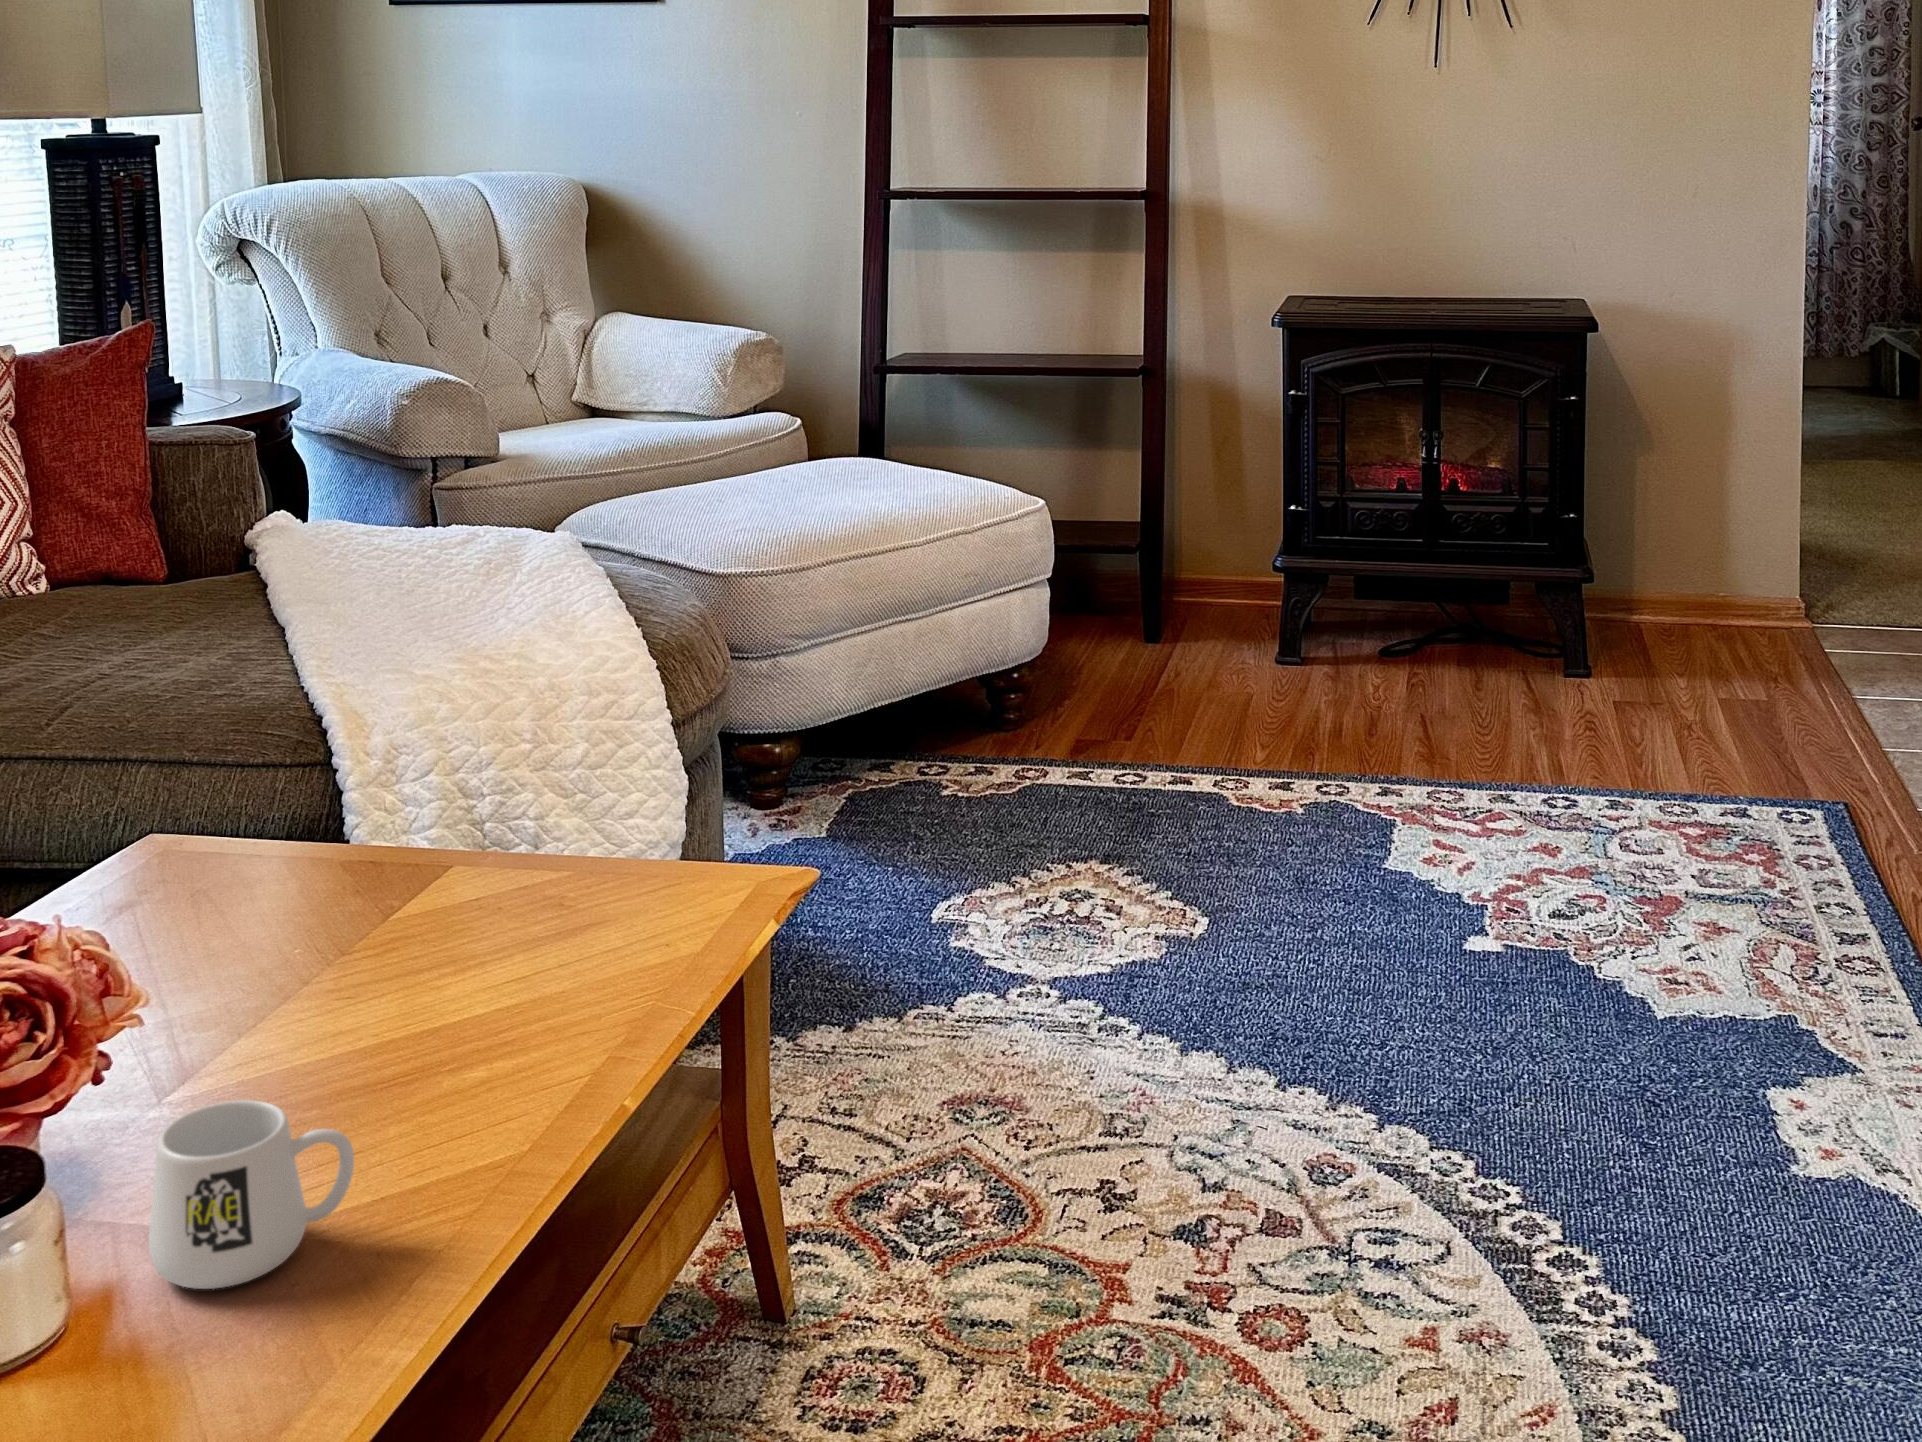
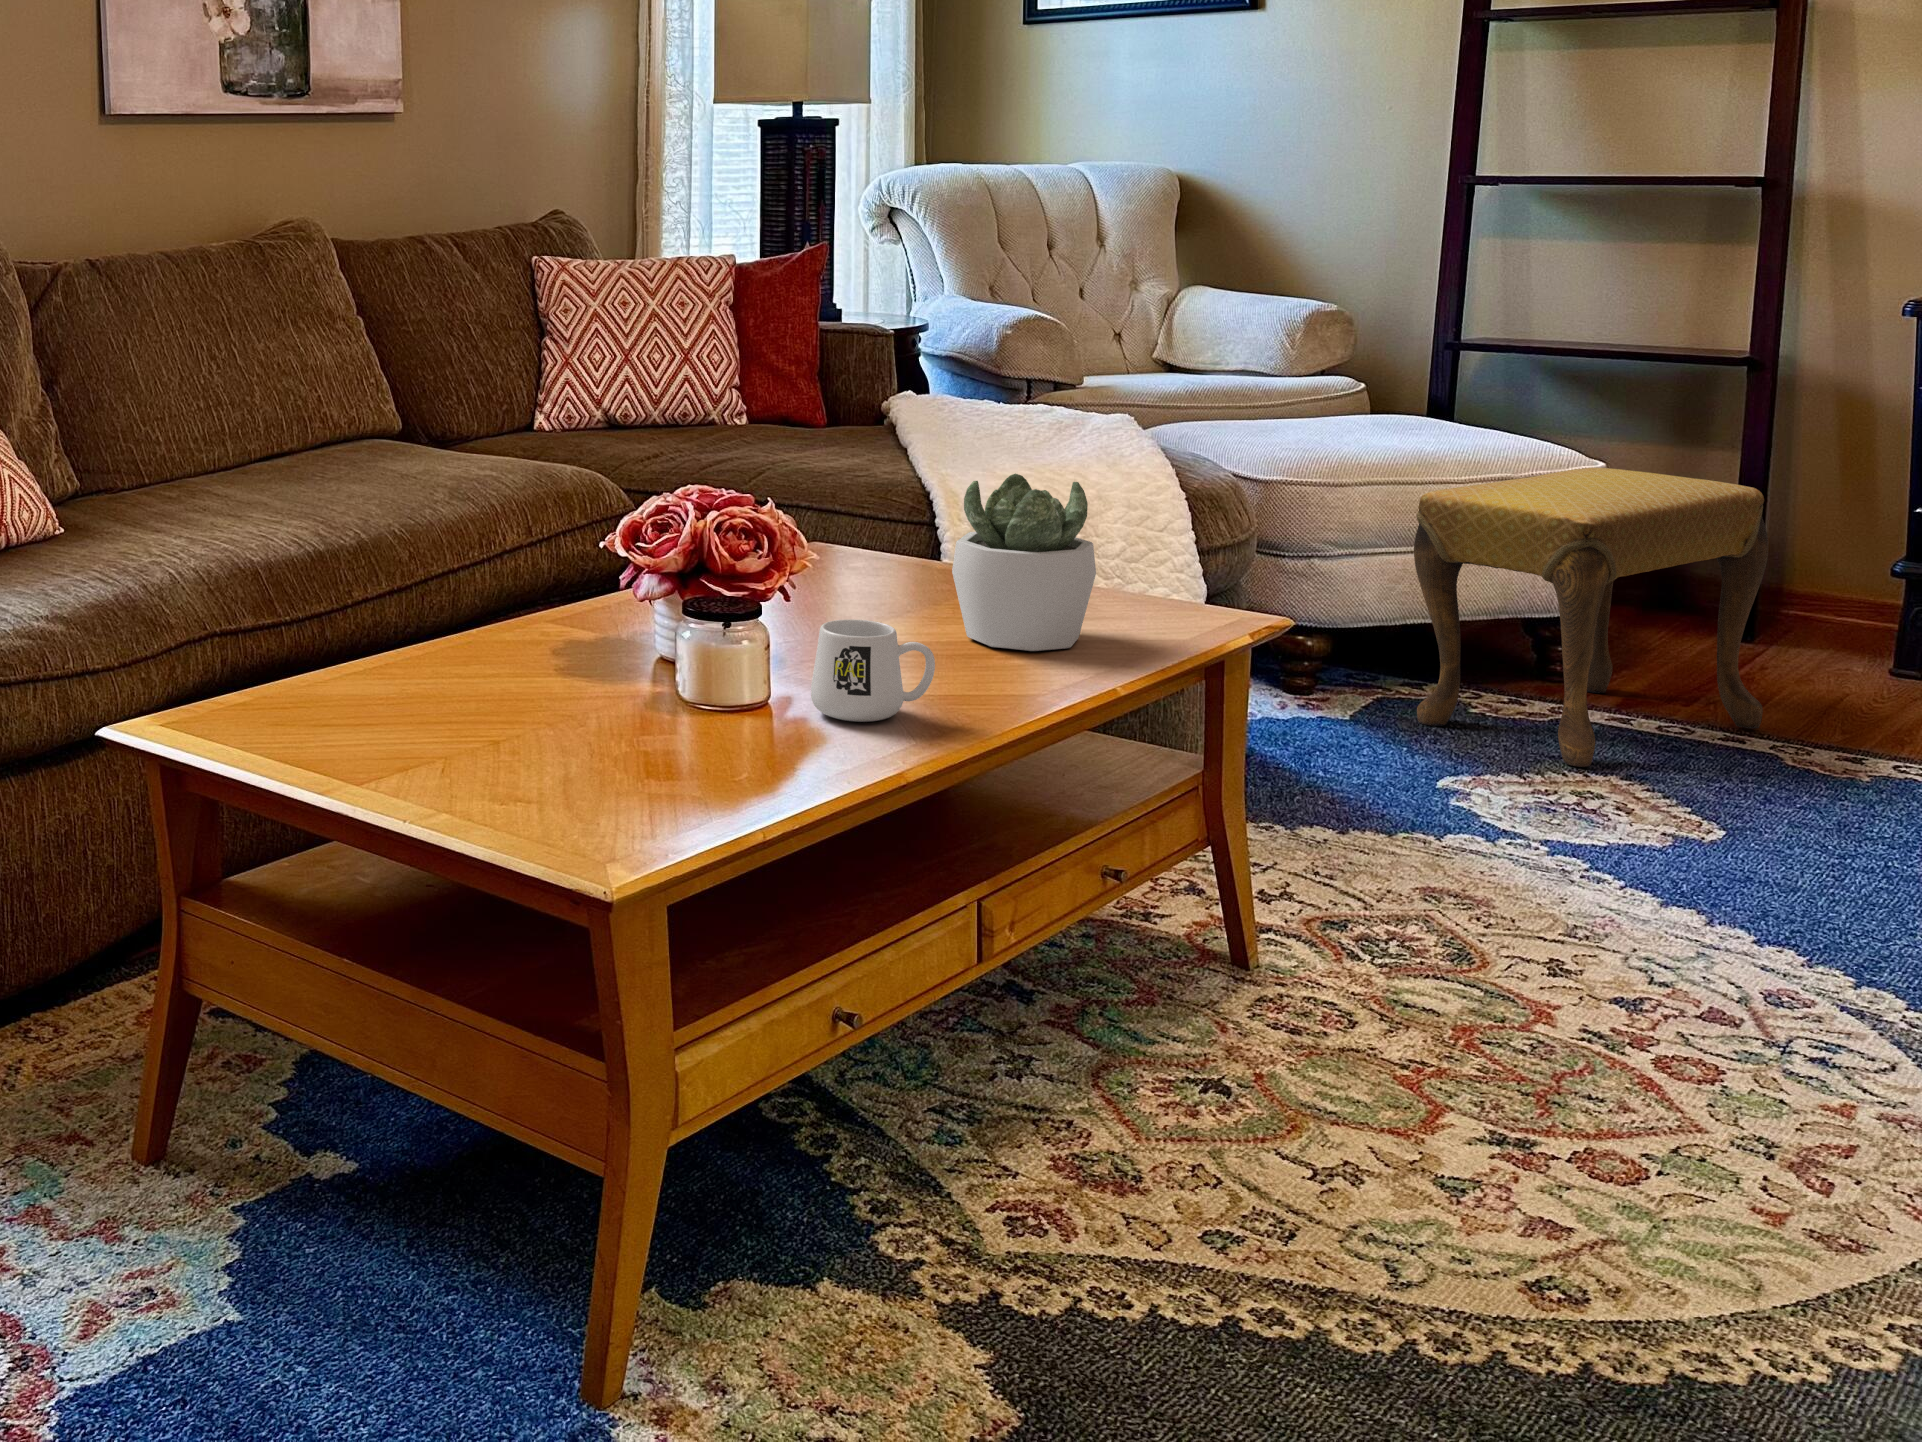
footstool: none [885,517,1205,864] -> present [1414,468,1768,767]
succulent plant: none [364,752,569,1023] -> present [952,473,1096,651]

